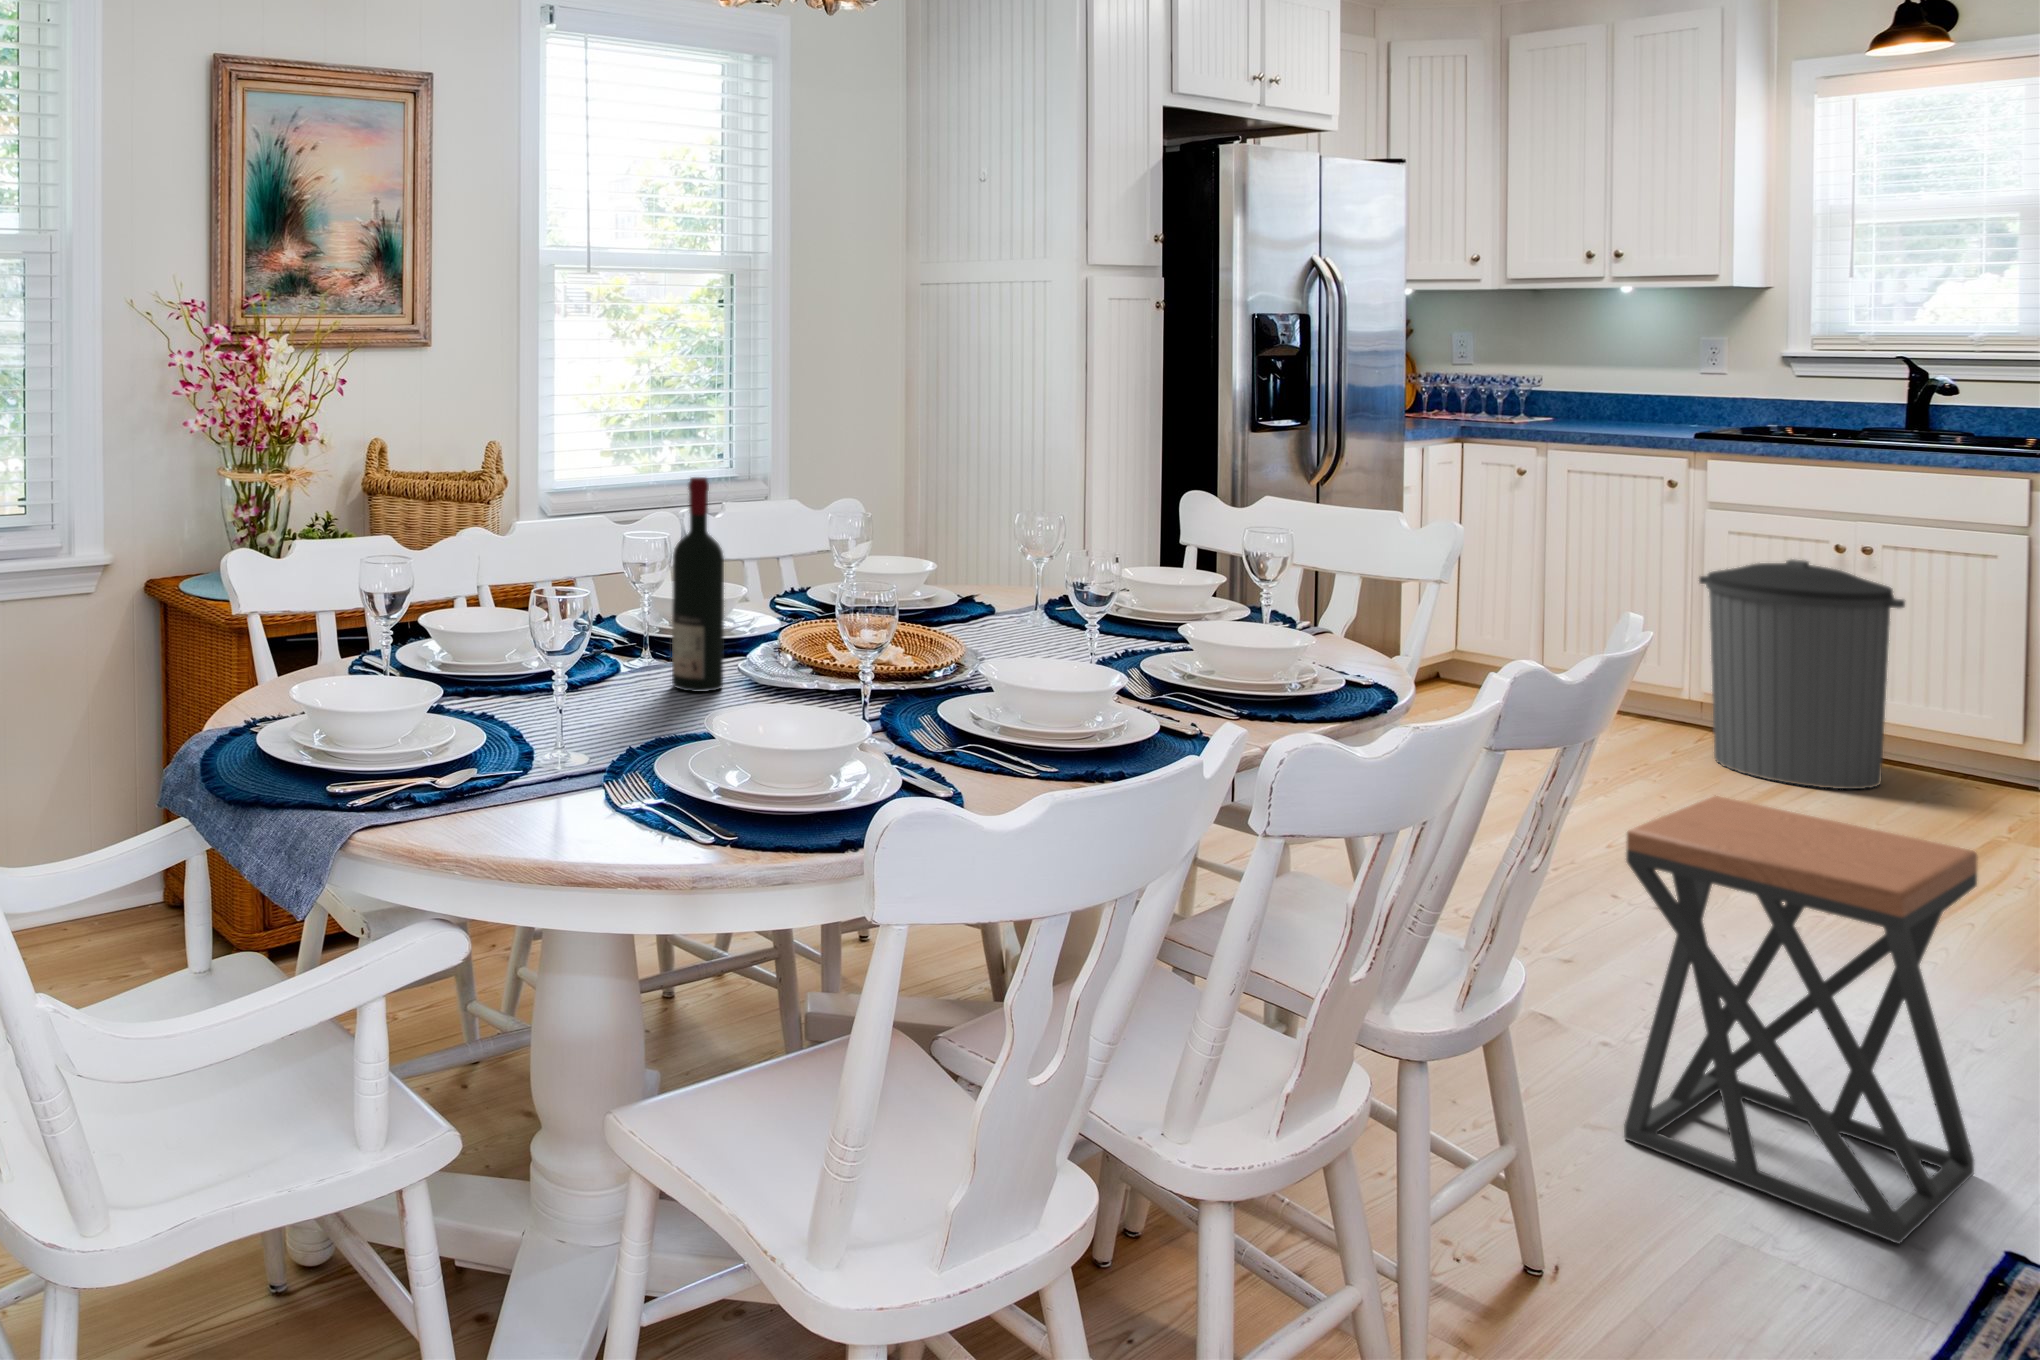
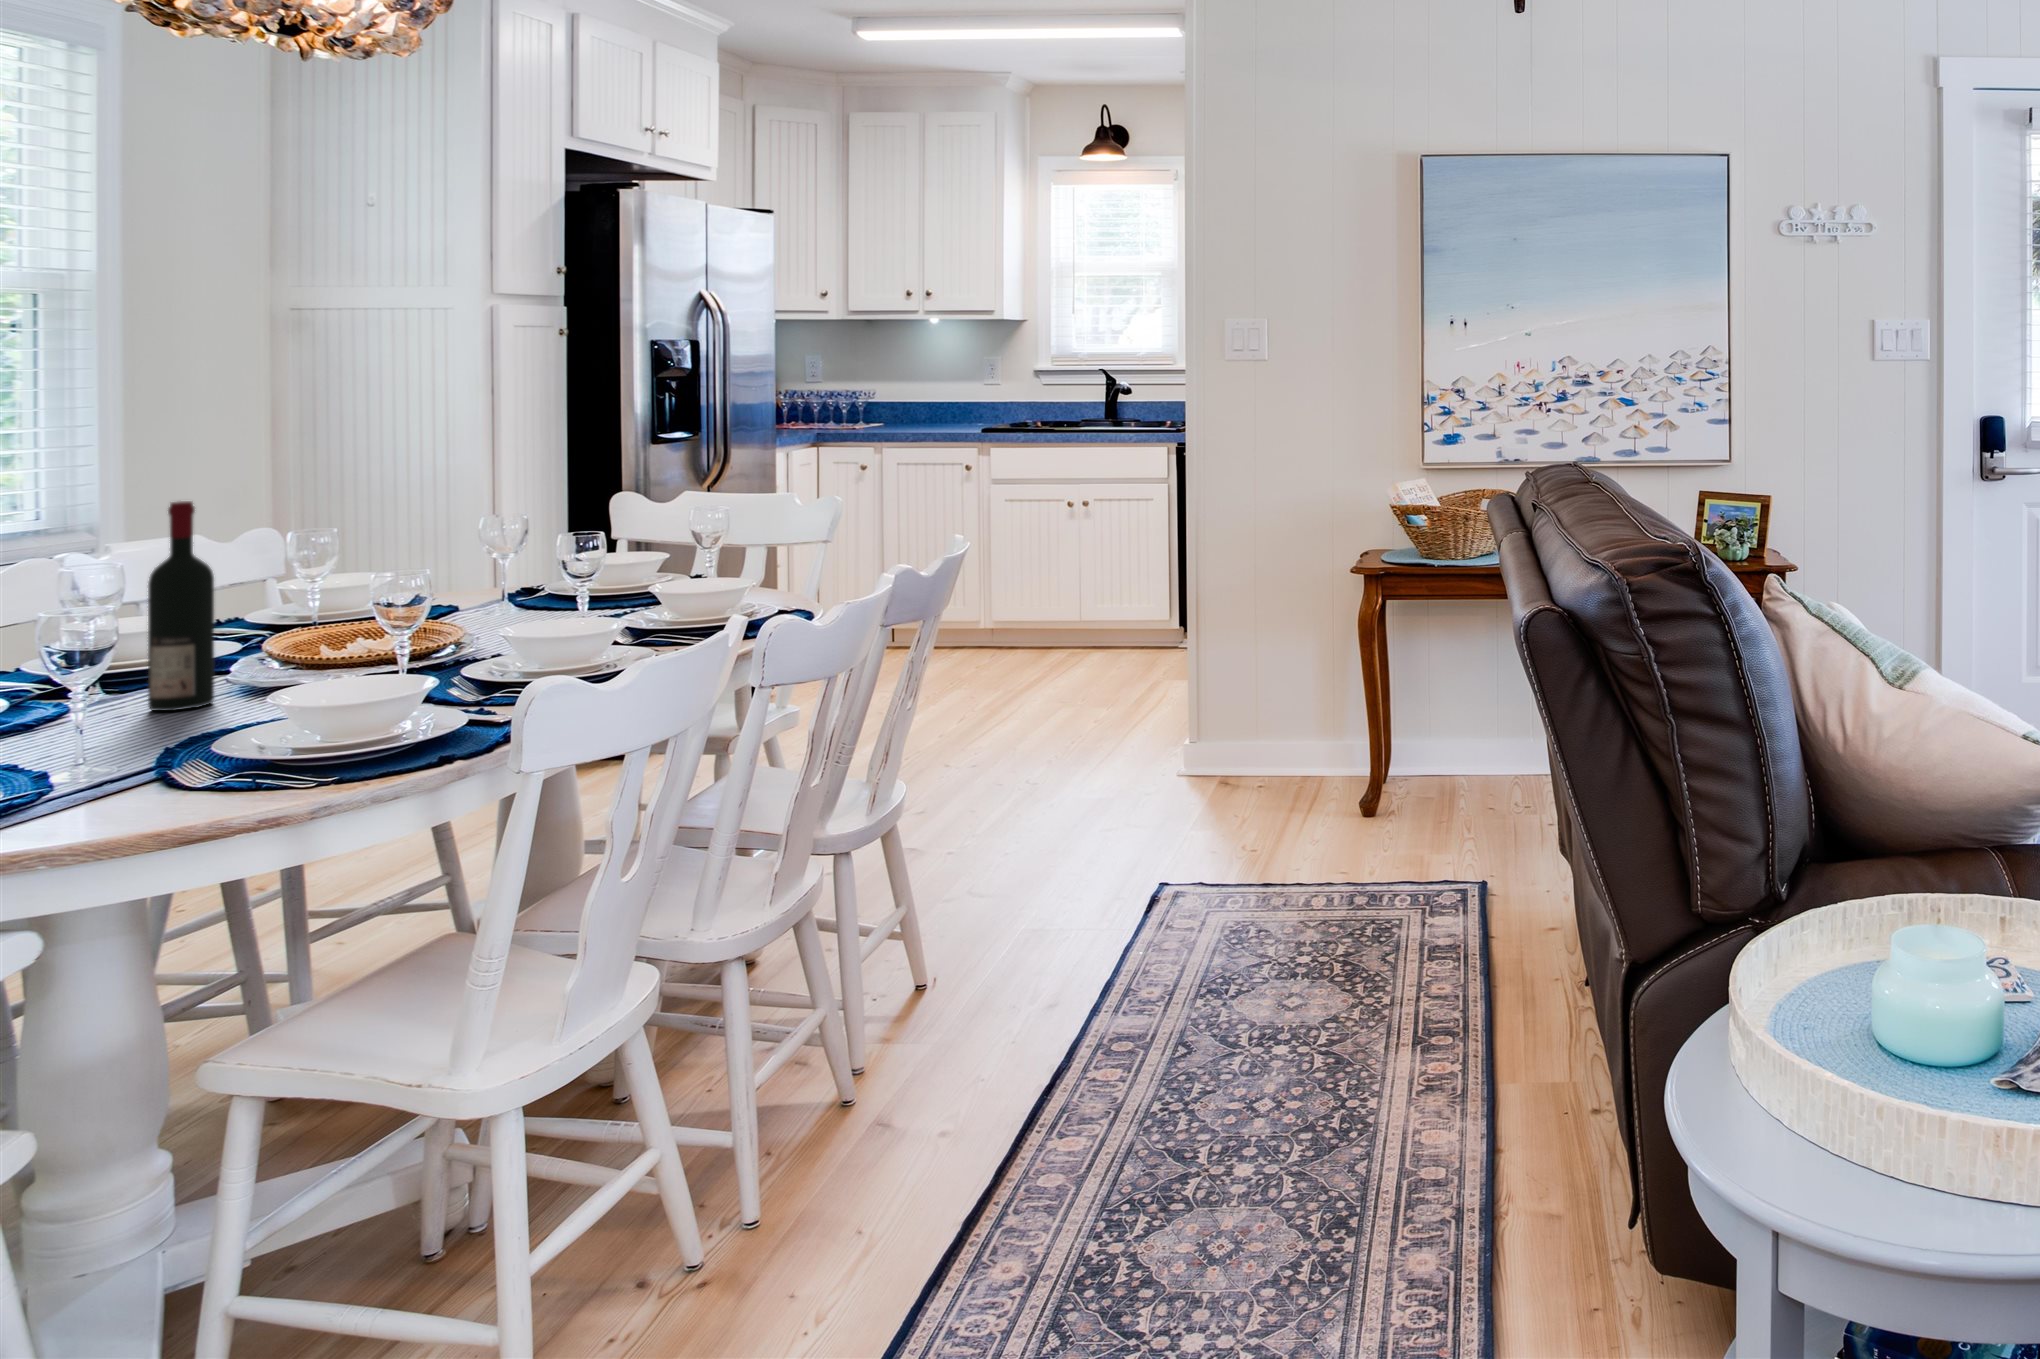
trash can: present [1699,559,1905,789] -> none [987,515,1105,675]
stool: present [1624,795,1978,1244] -> none [953,661,1134,903]

